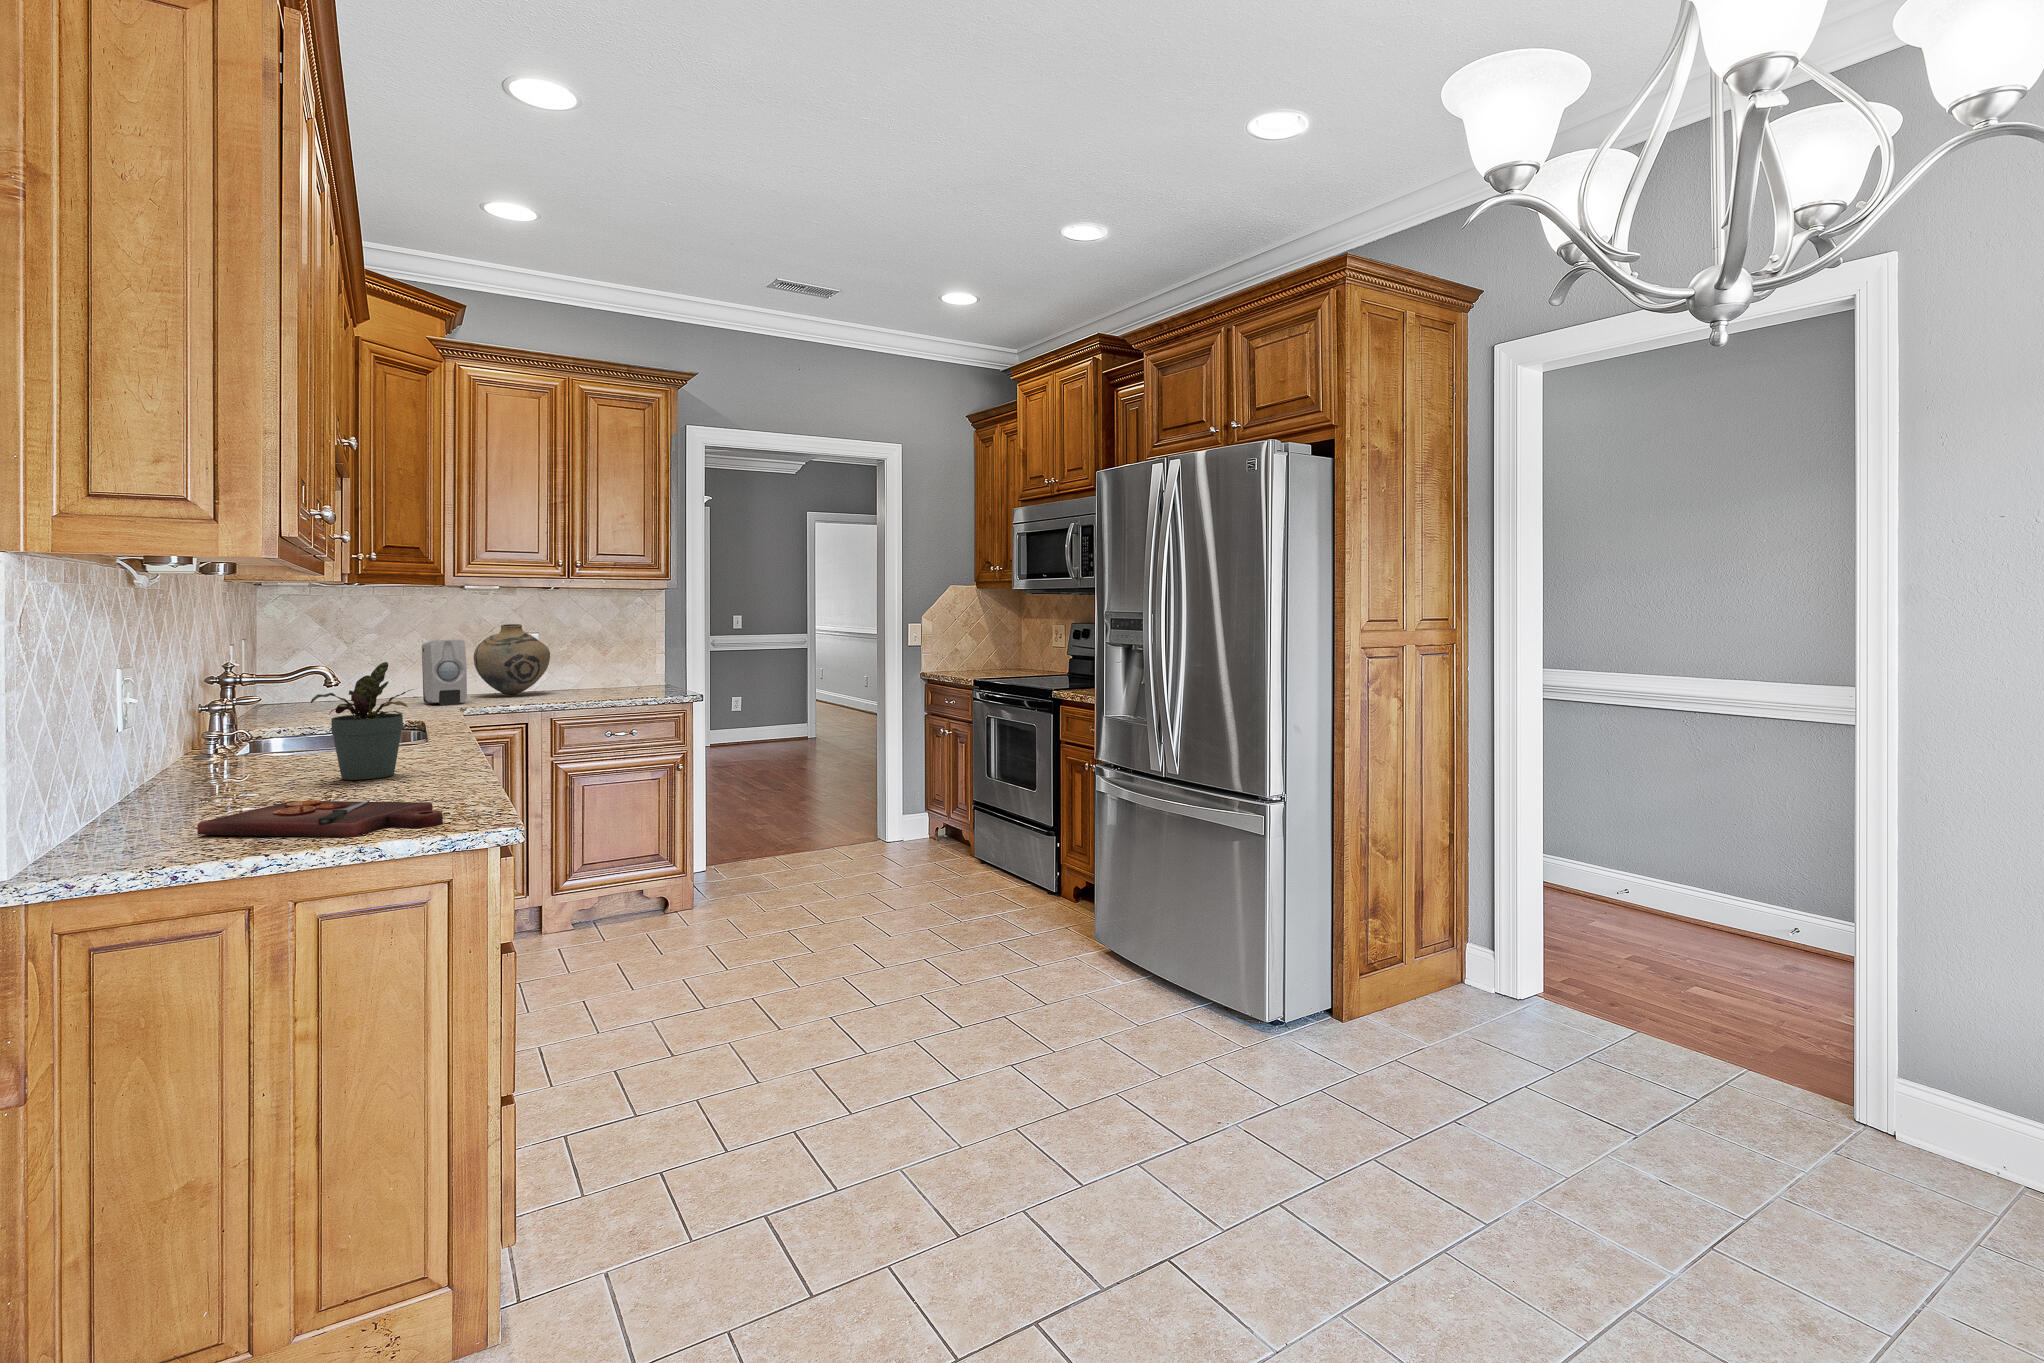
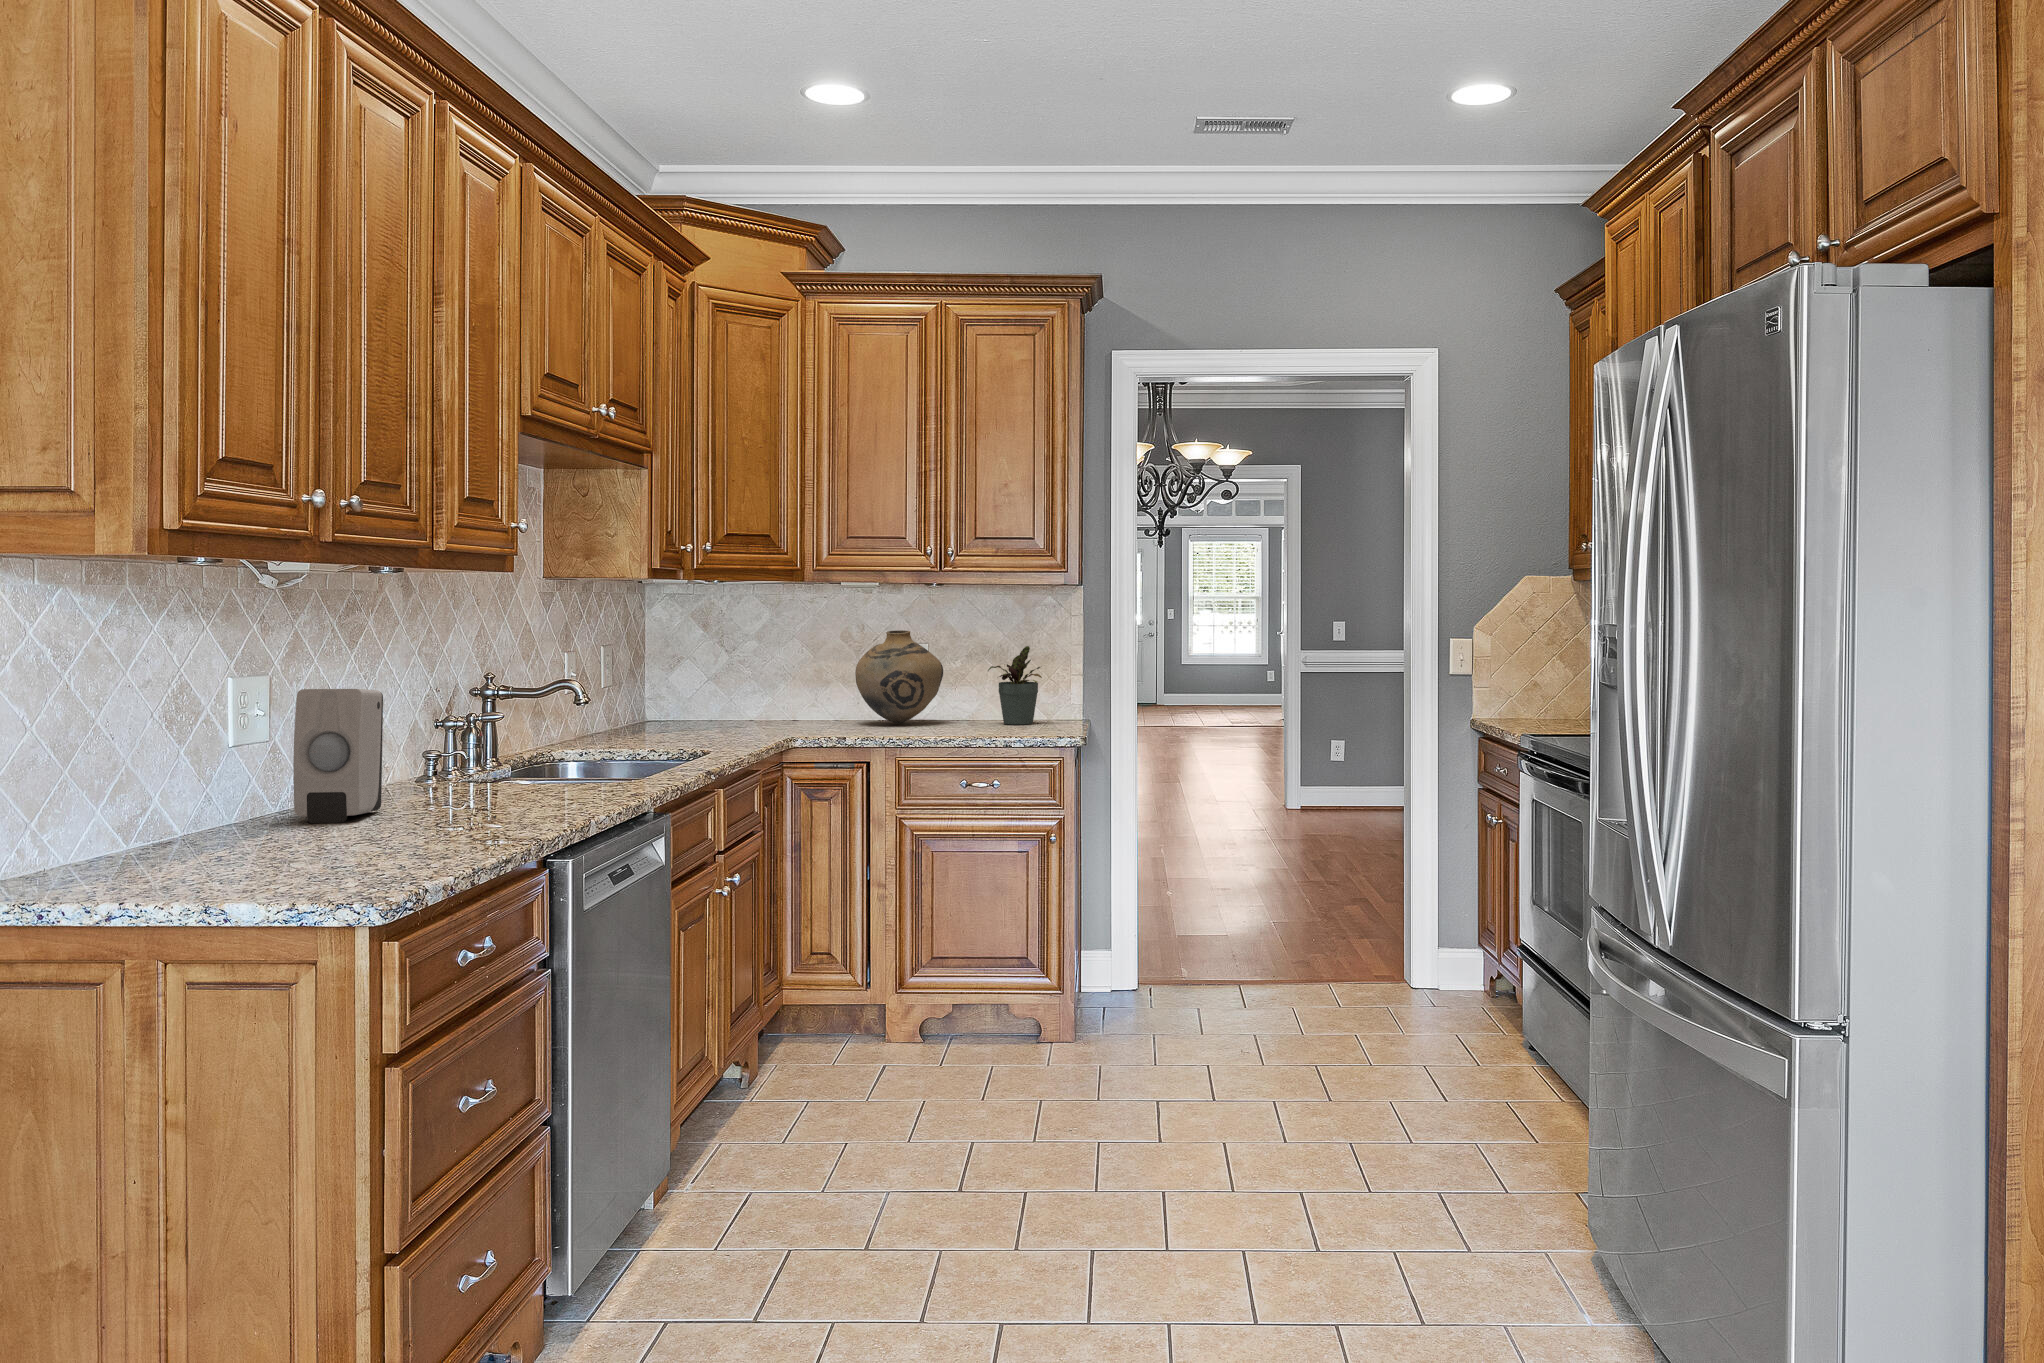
soap dispenser: present [422,640,467,705] -> present [293,689,383,823]
potted plant: present [311,662,413,780] -> present [988,646,1042,725]
cutting board: present [197,800,443,837] -> none [150,846,354,895]

